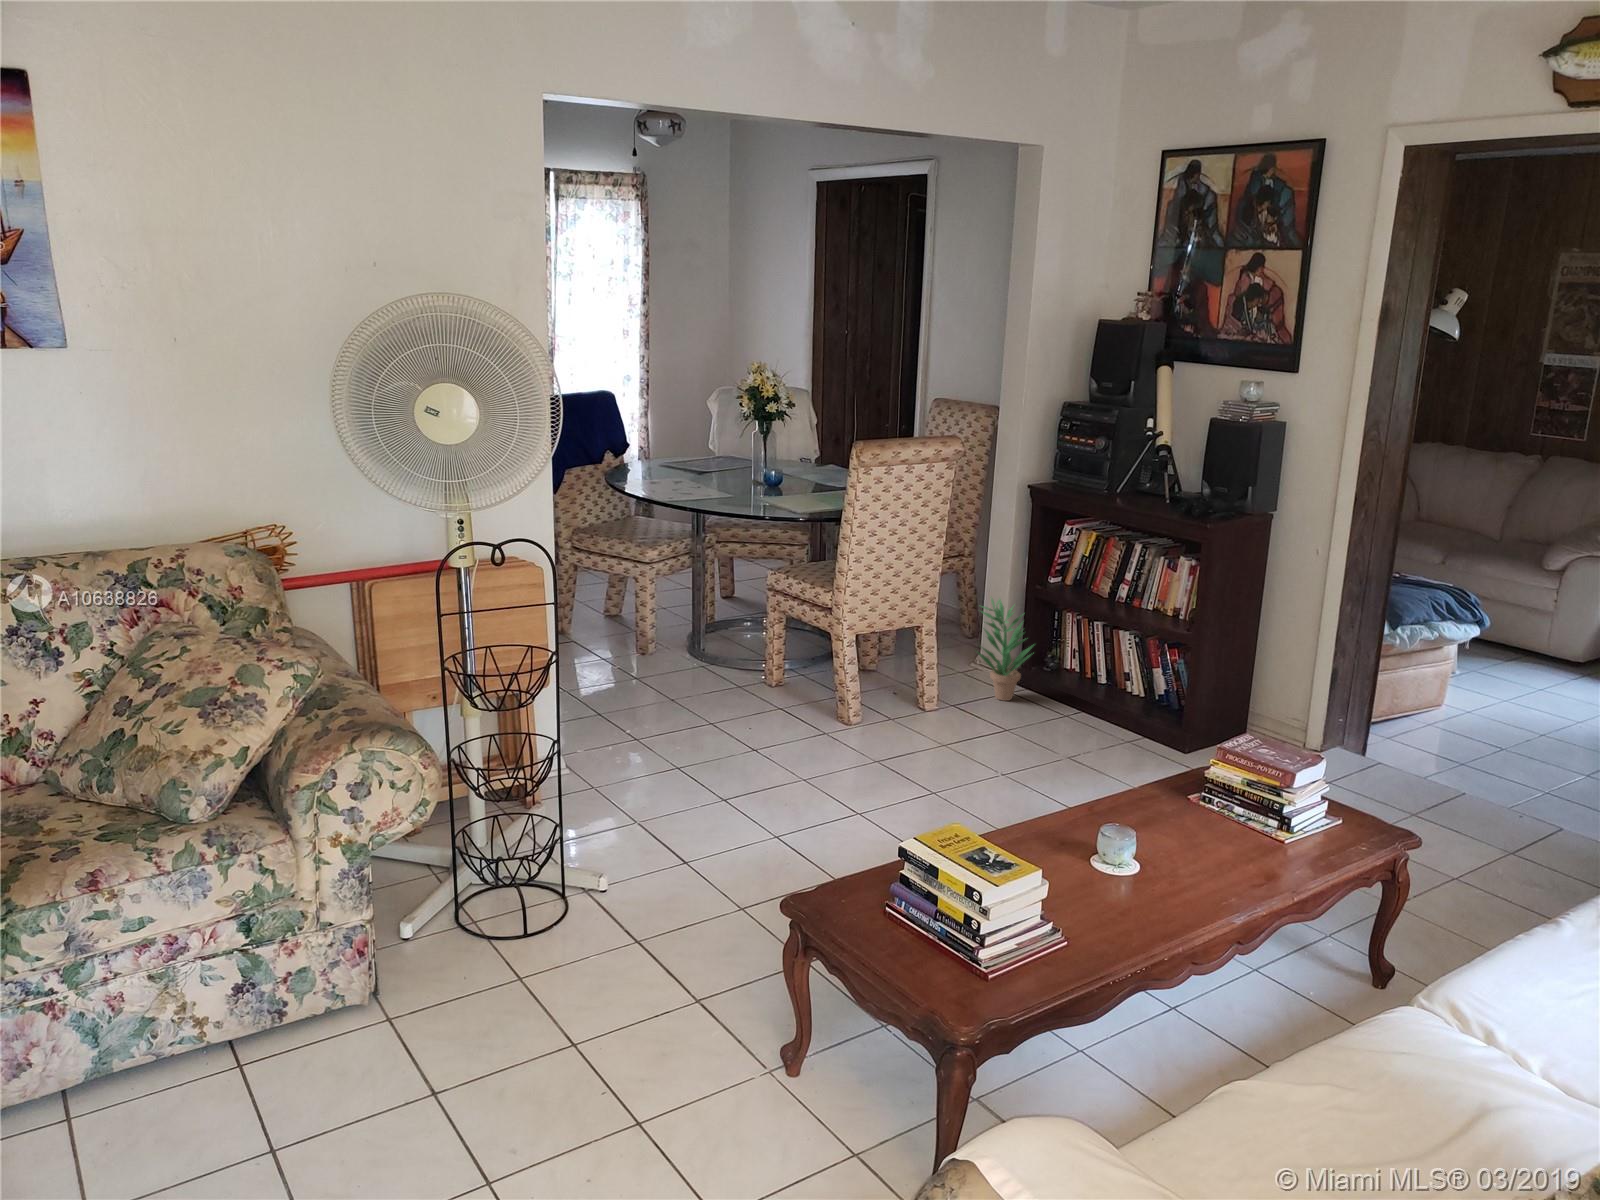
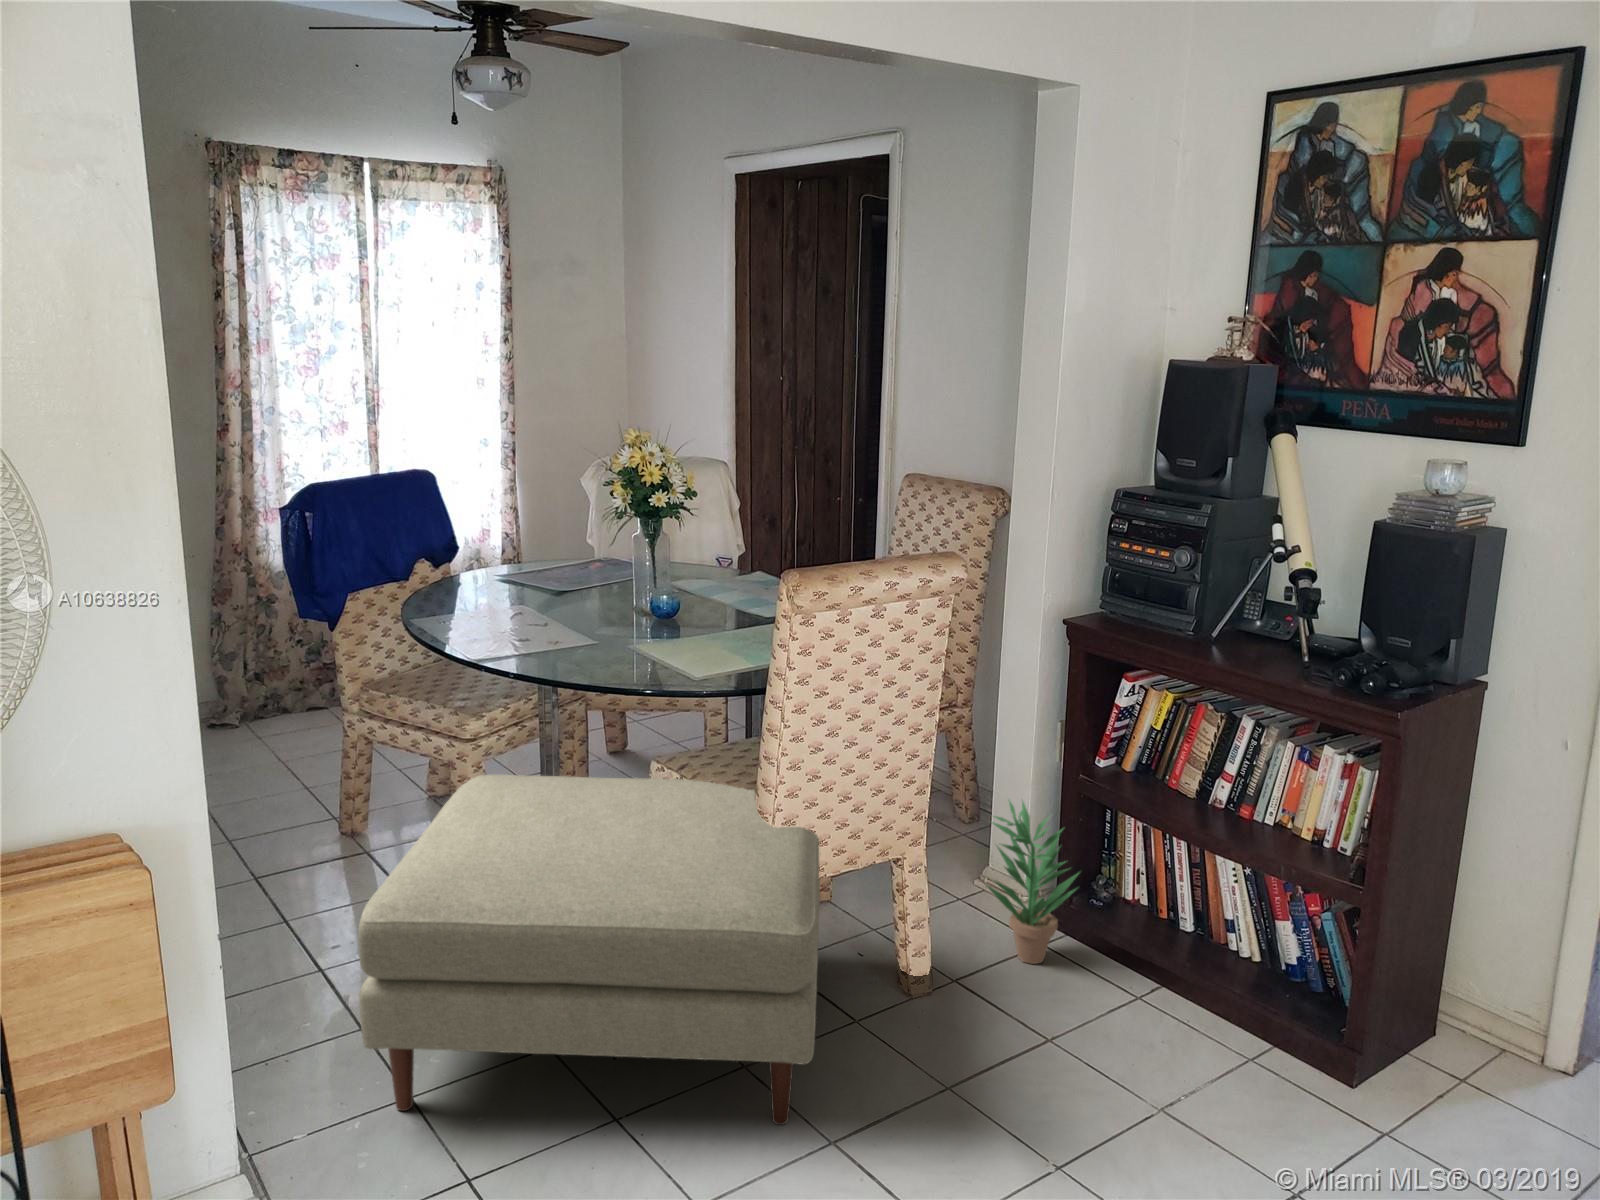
ottoman: none [615,574,873,758] -> present [358,775,820,1125]

